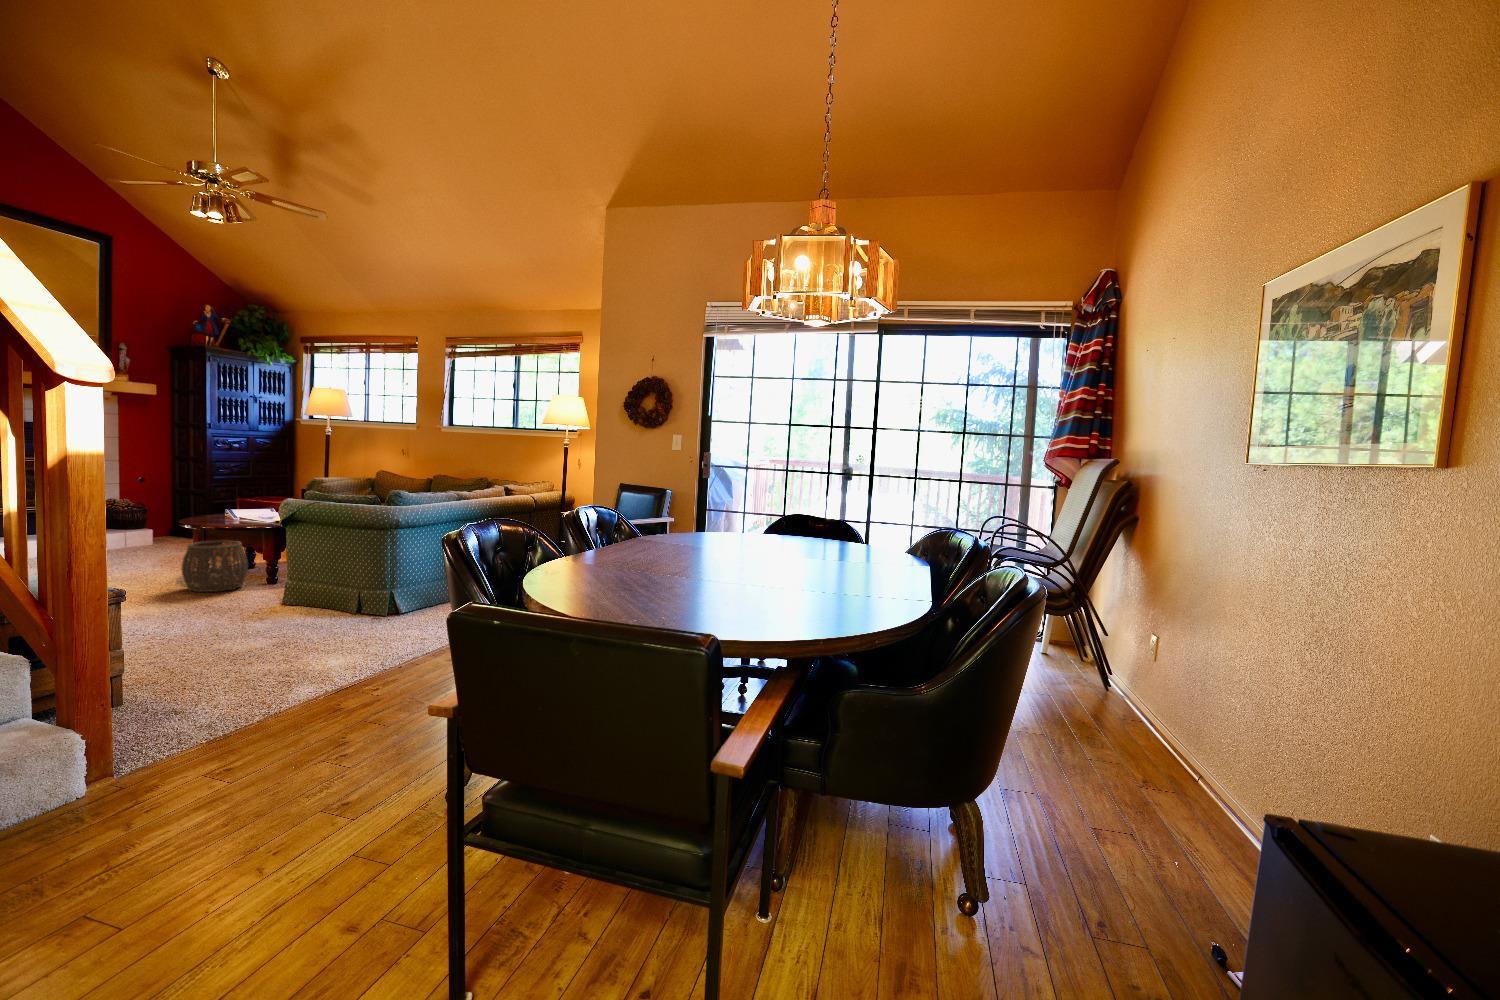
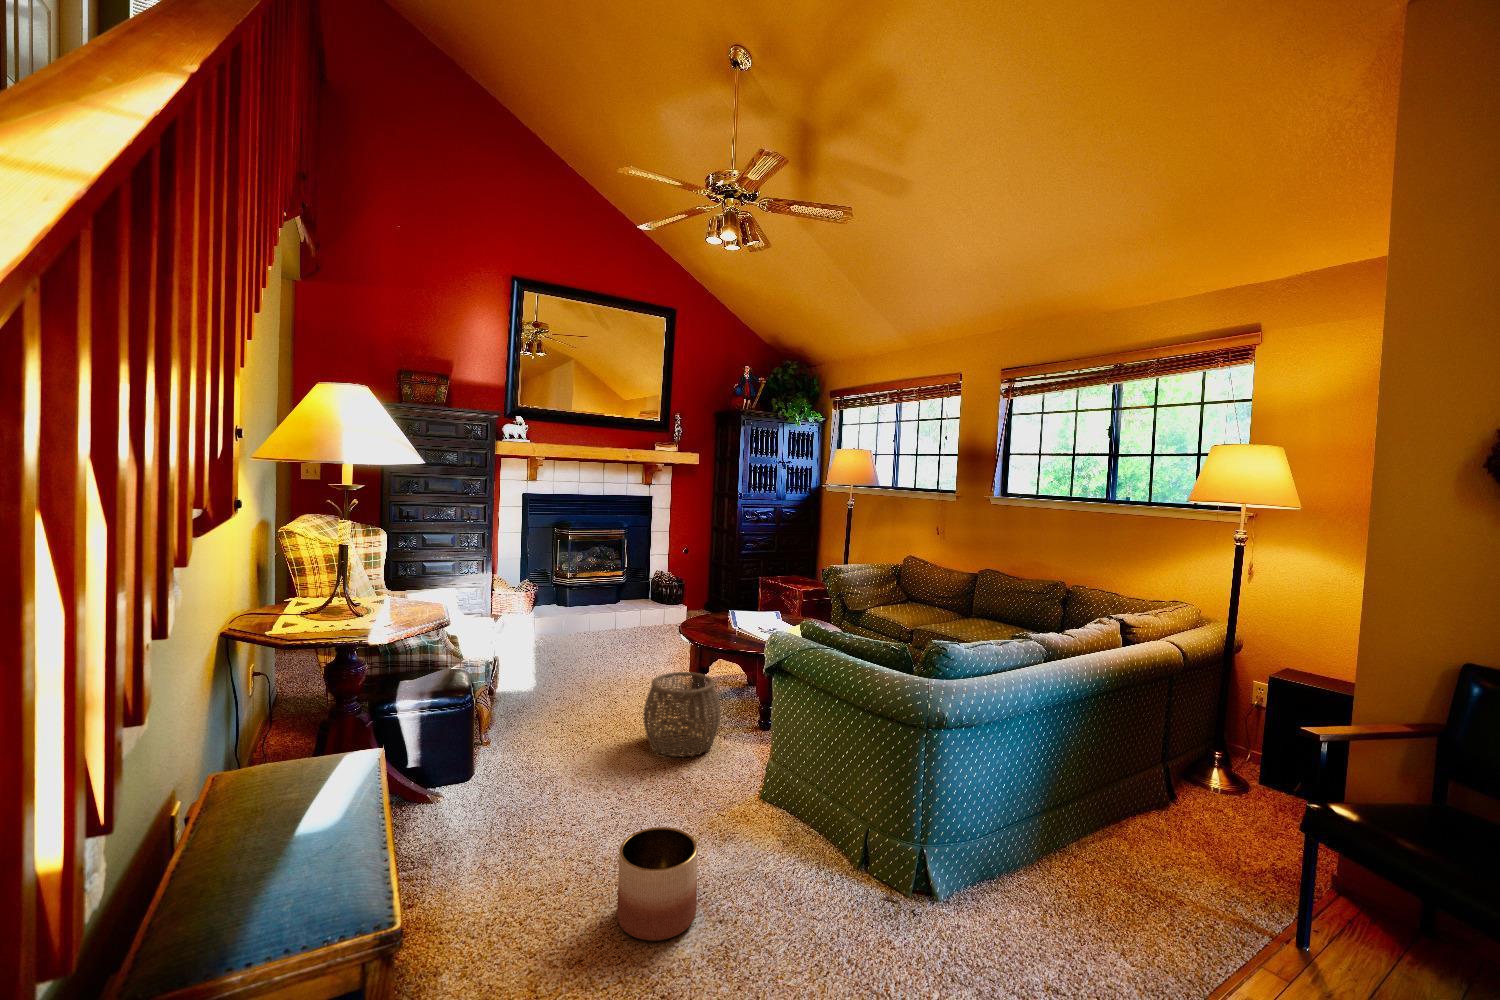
planter: none [222,586,273,631] -> present [617,827,697,941]

